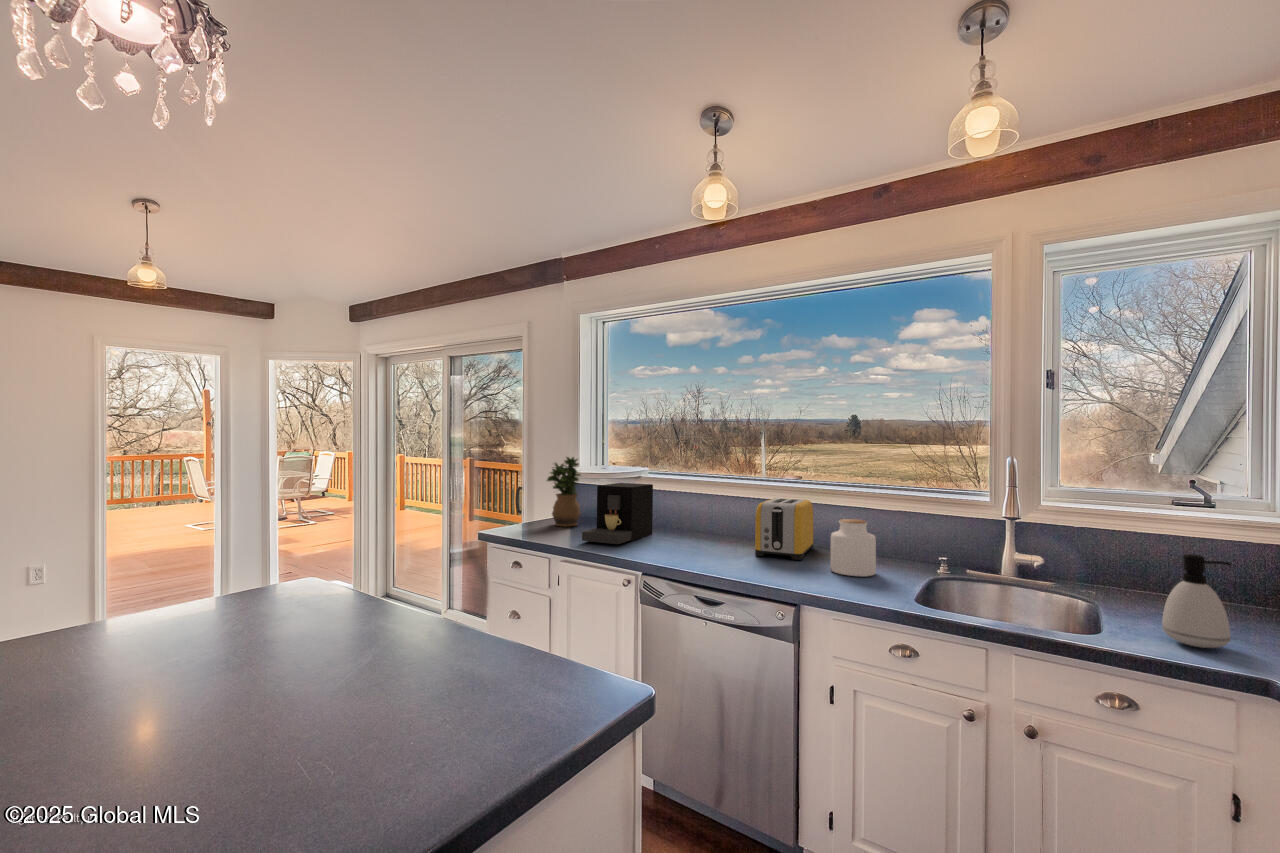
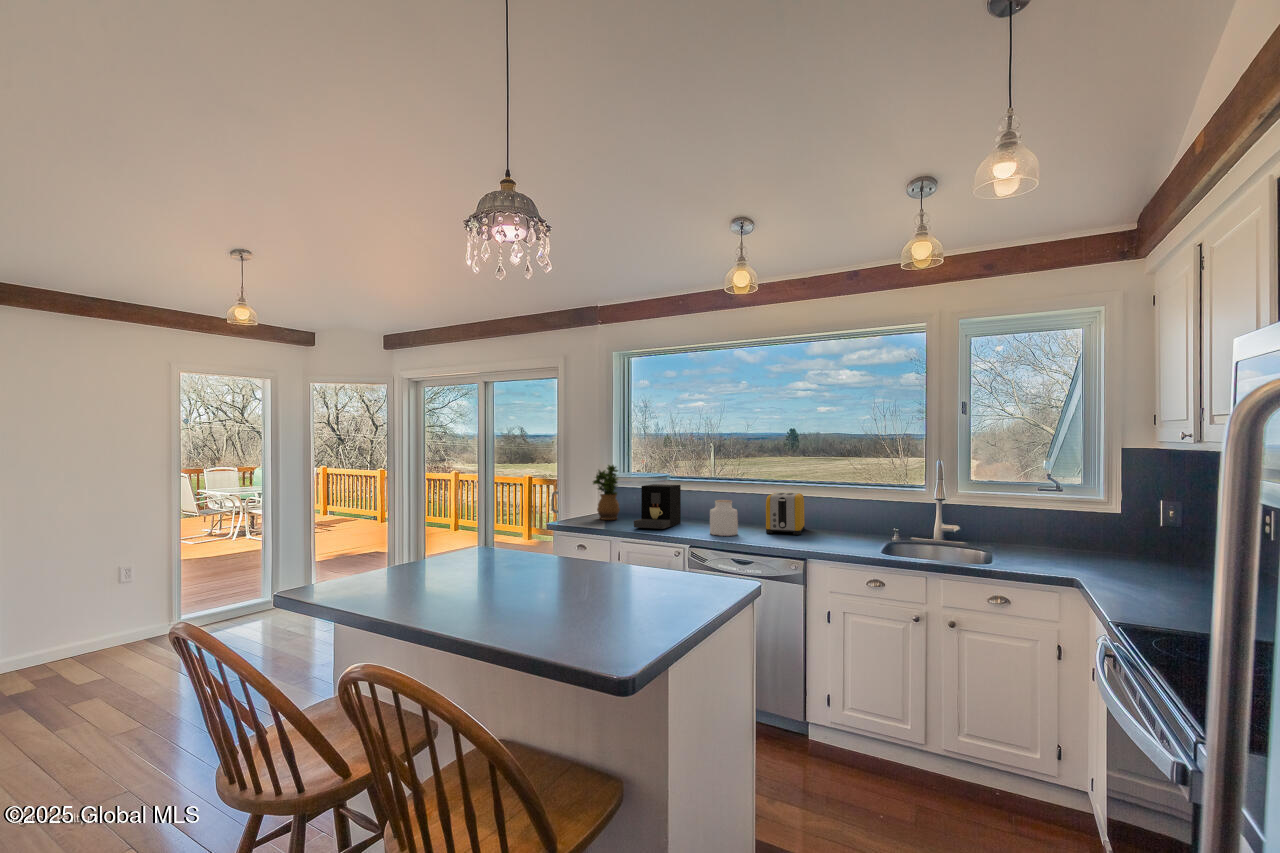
jar: present [831,519,876,576] -> present [710,500,738,536]
soap dispenser: present [1162,554,1231,648] -> none [1025,514,1060,568]

